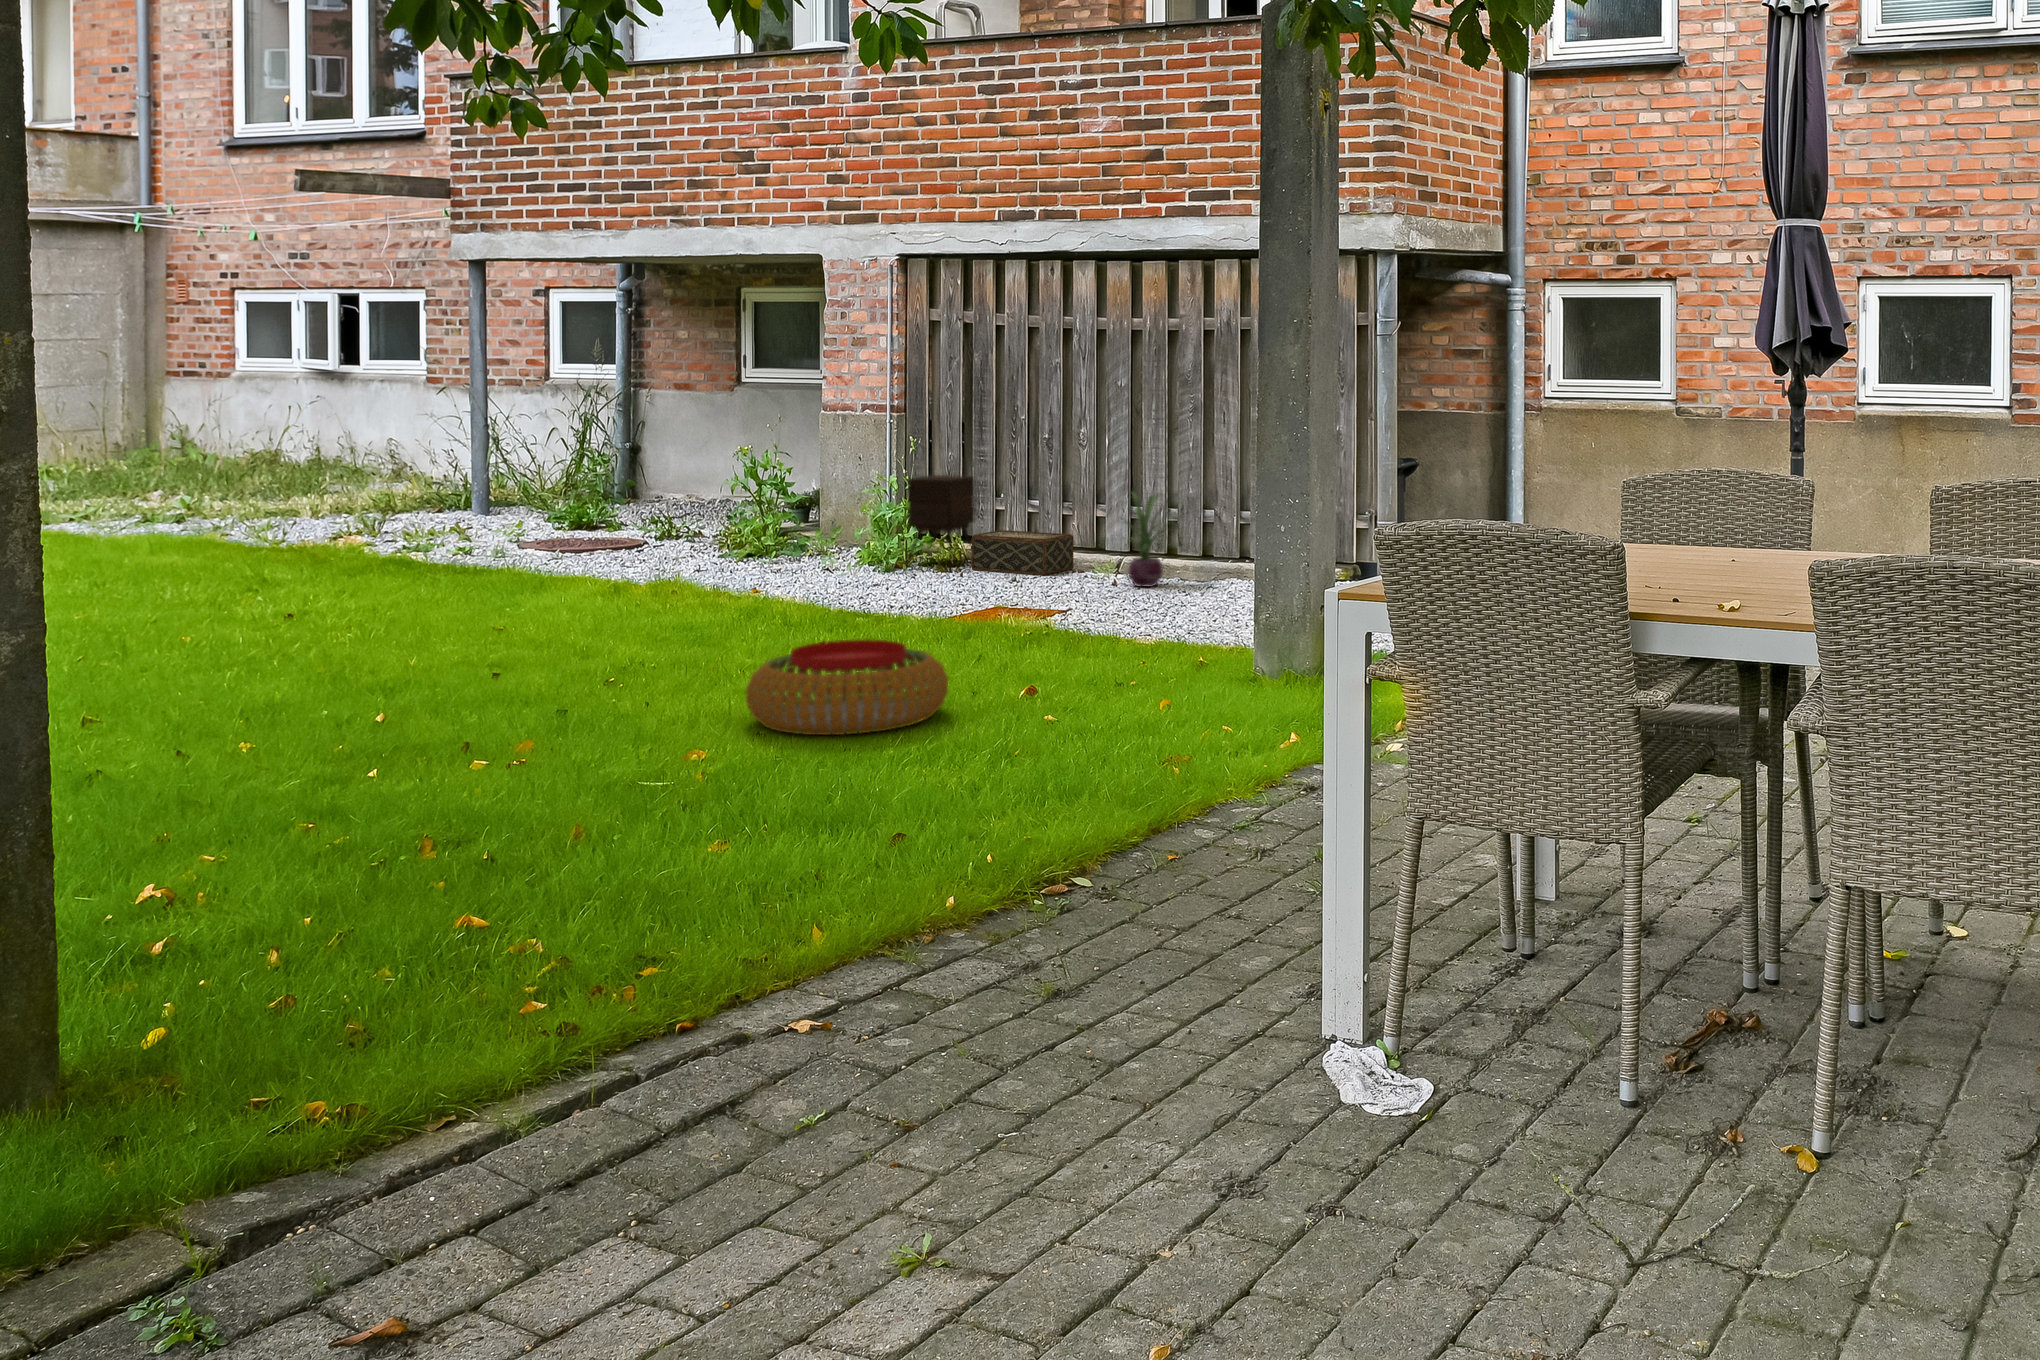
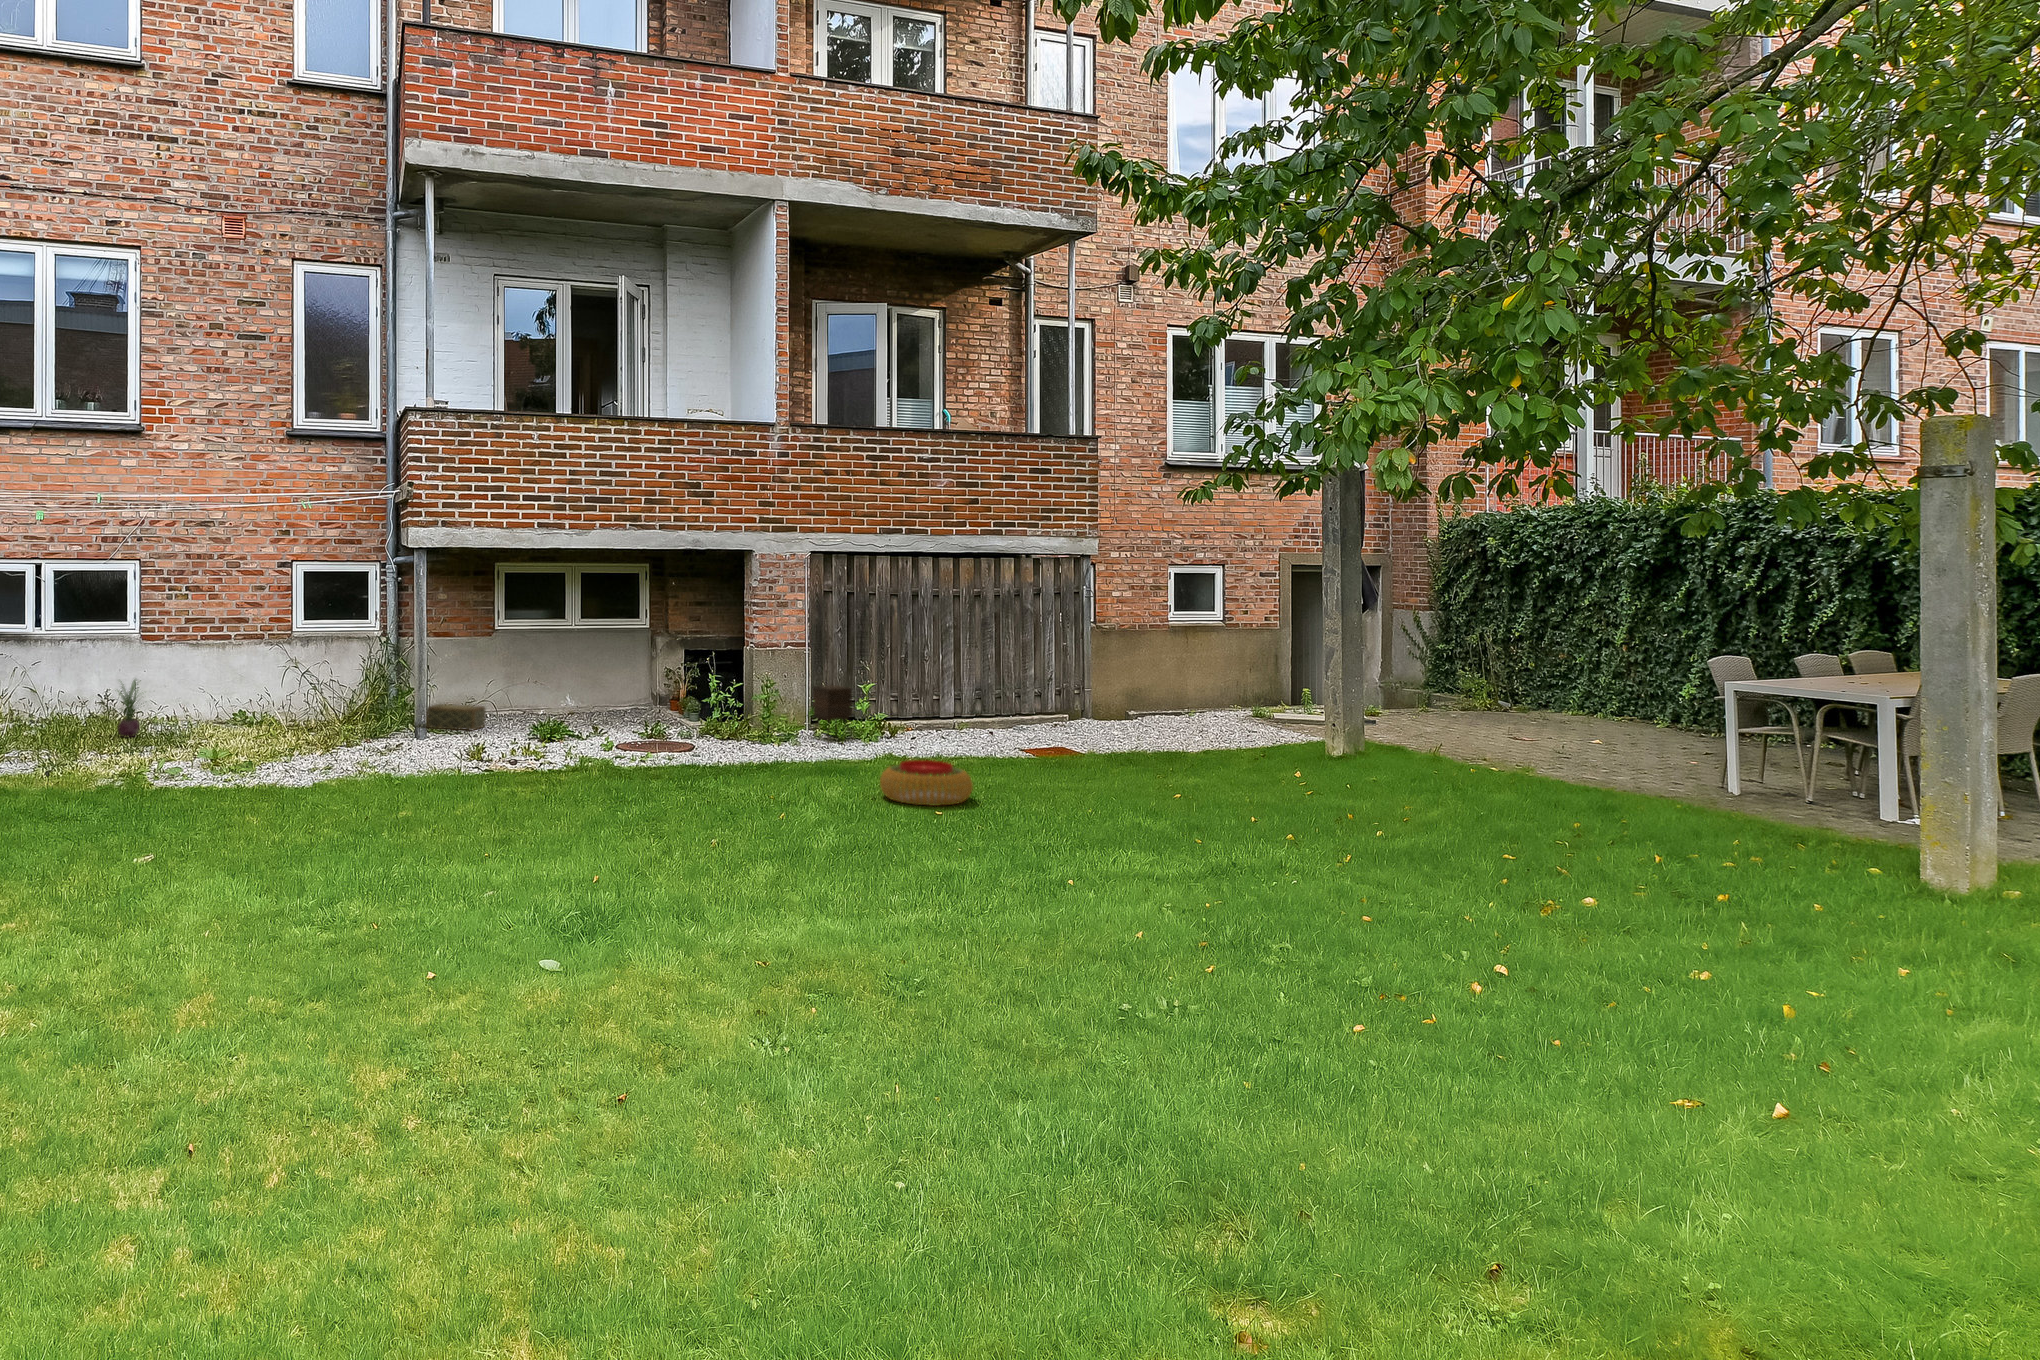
decorative plant: present [1125,492,1163,587] -> present [114,679,140,737]
woven basket: present [971,530,1074,575] -> present [426,704,486,730]
pouf: present [746,639,948,735] -> present [880,760,973,806]

